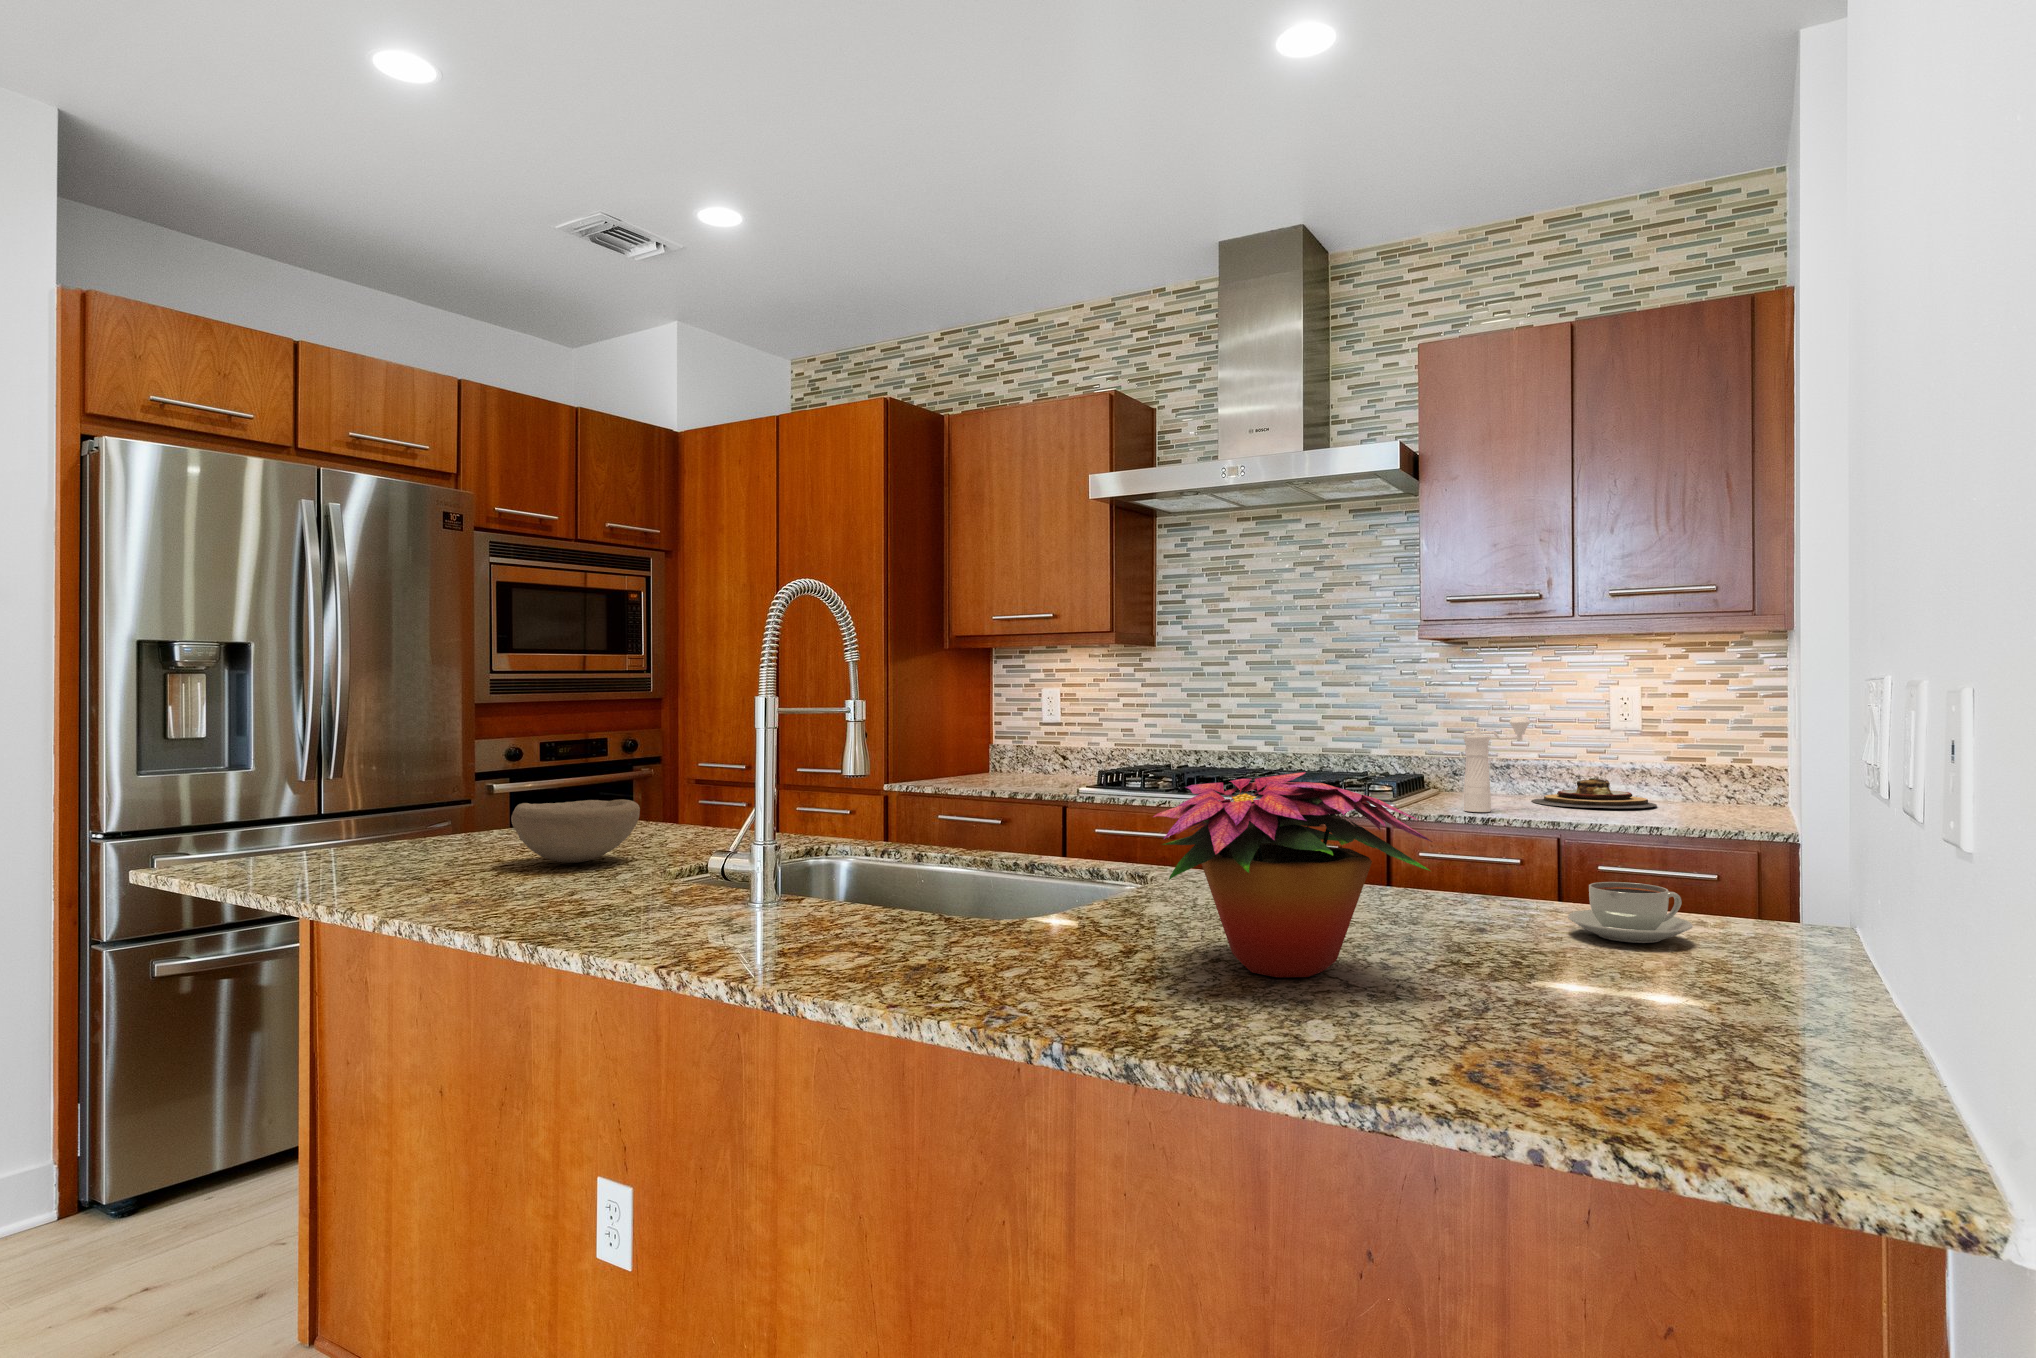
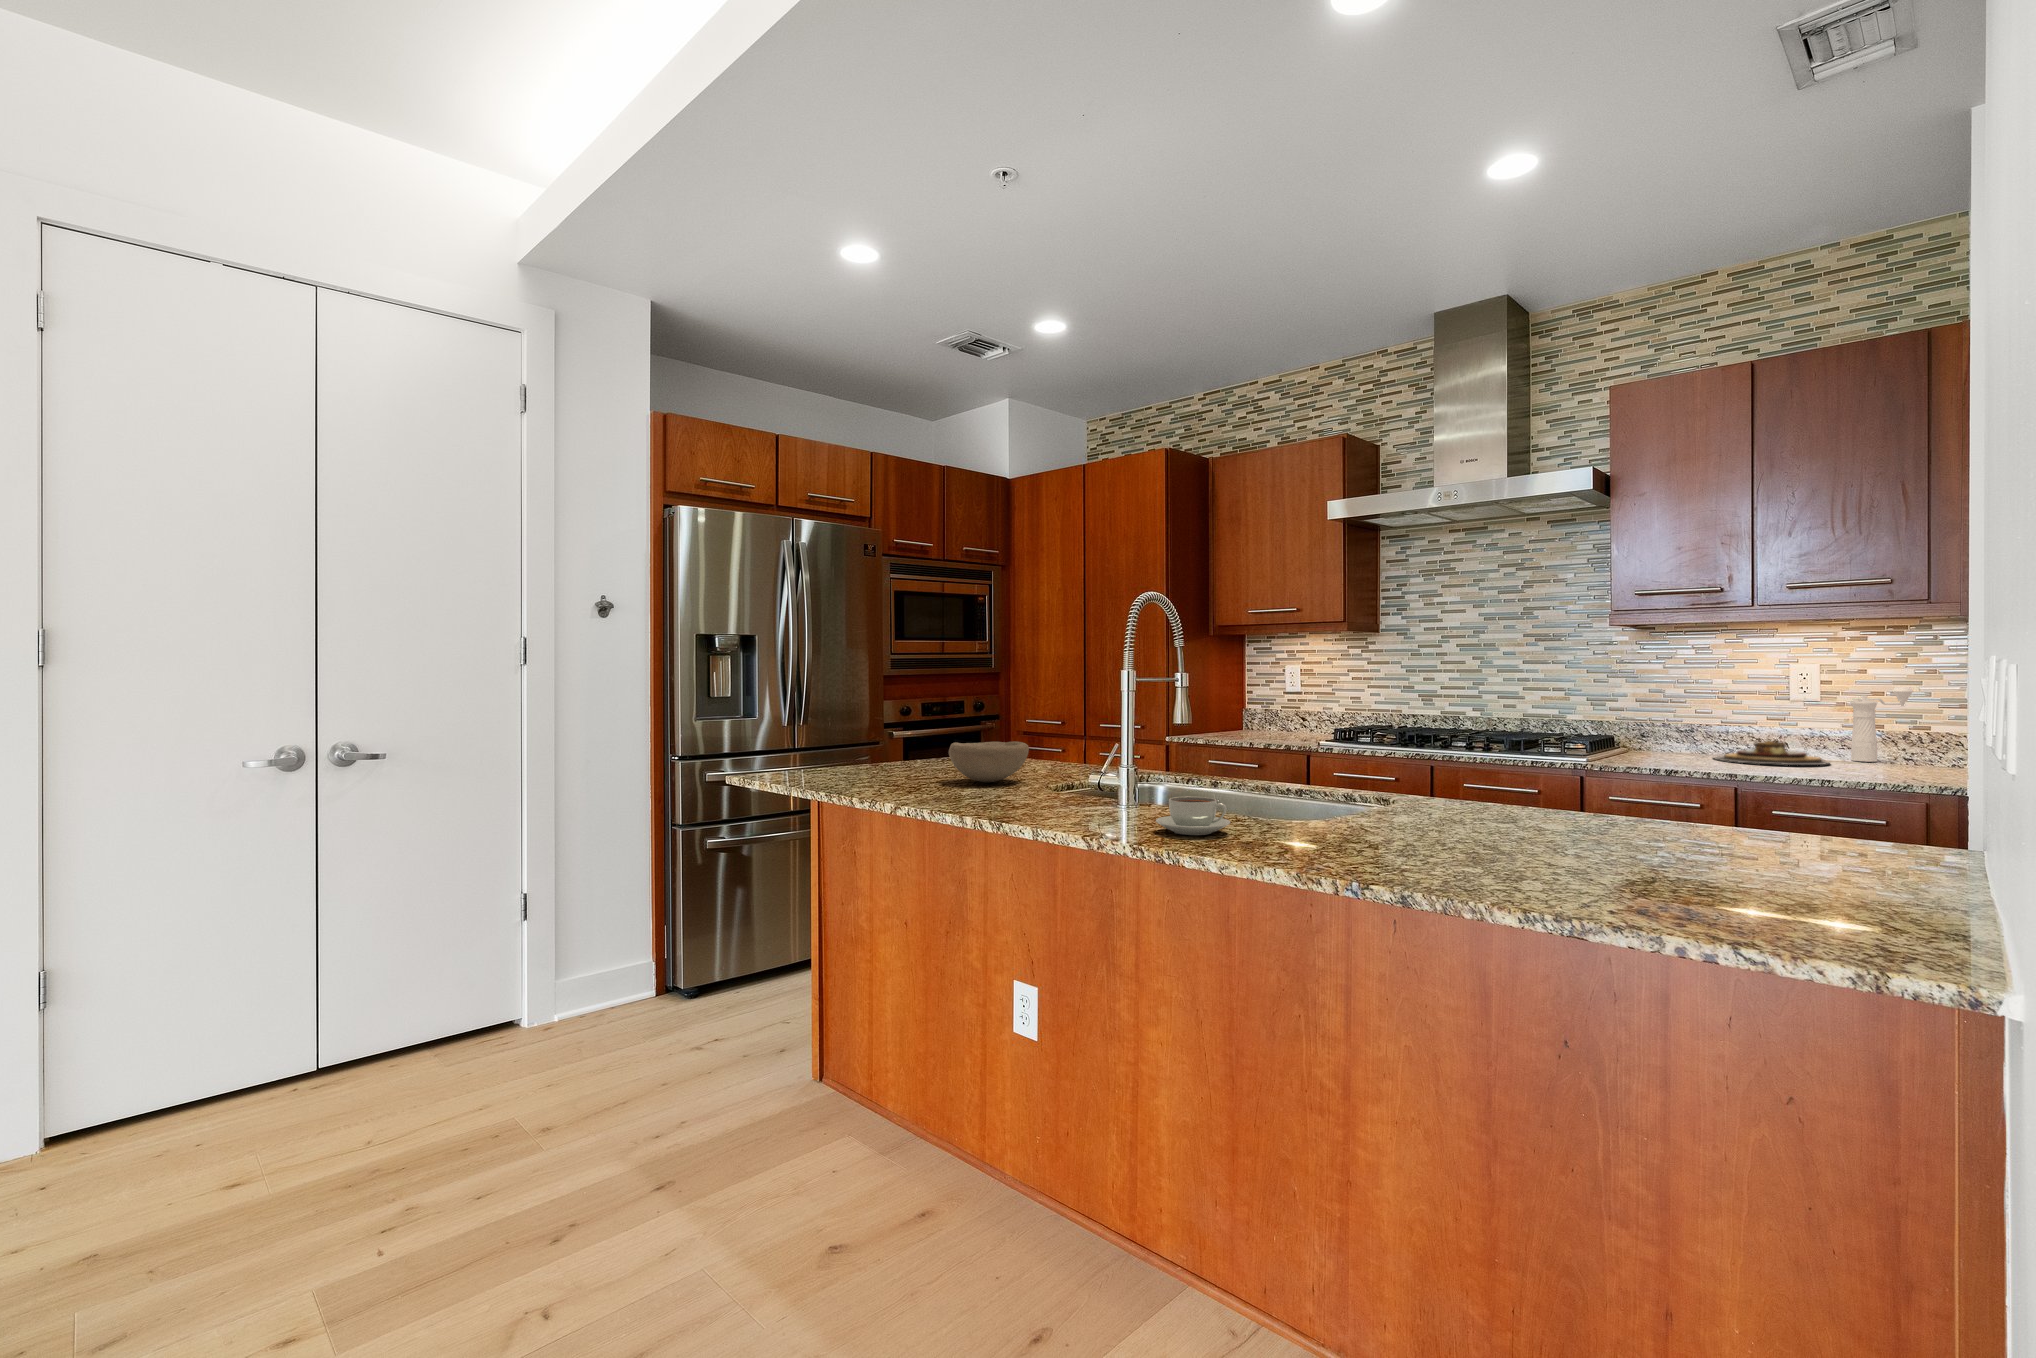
pepper mill: present [1463,717,1530,812] -> present [1851,687,1913,762]
flower arrangement: present [1154,772,1432,977] -> none [1403,721,1624,859]
coffee cup: present [1568,882,1693,943] -> present [1156,797,1230,835]

